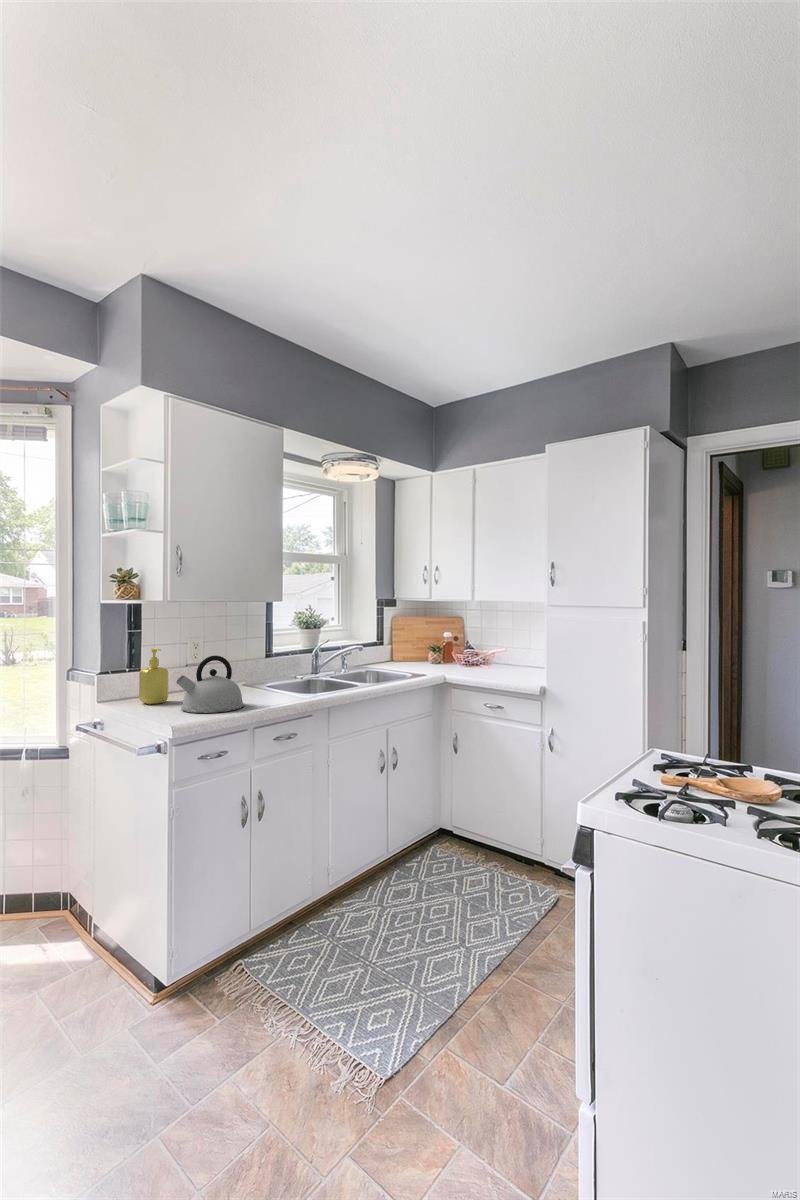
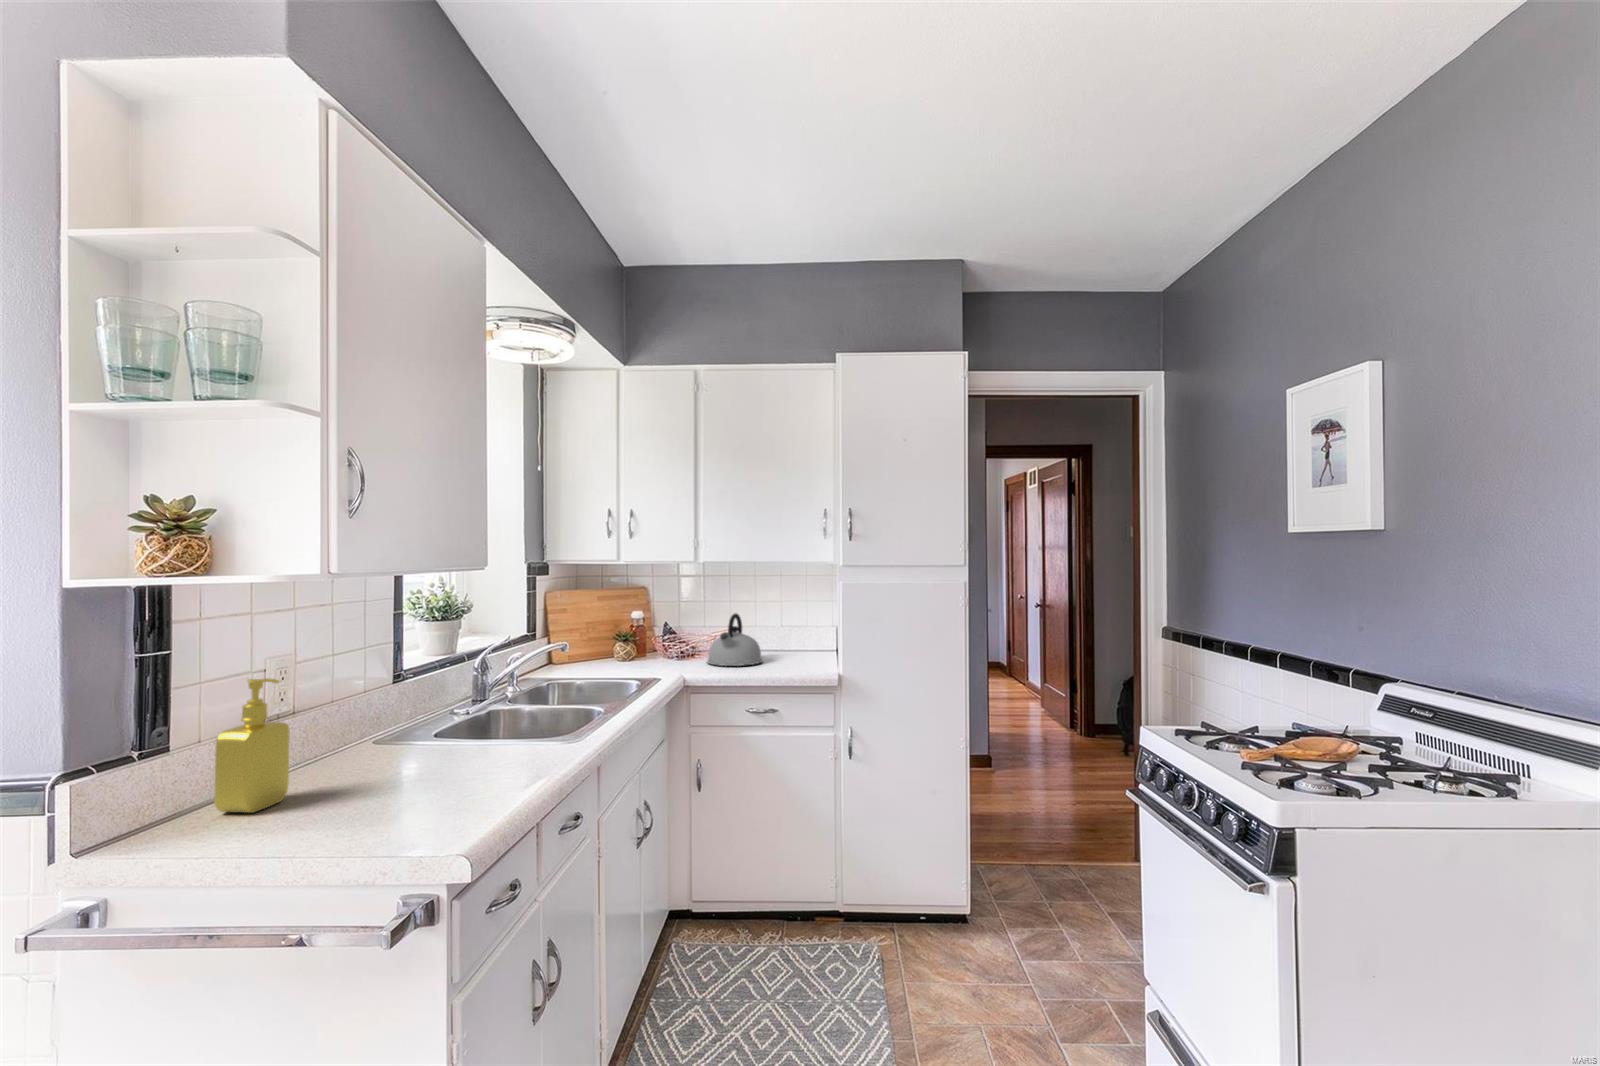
kettle: present [176,656,244,713] -> present [707,613,763,666]

